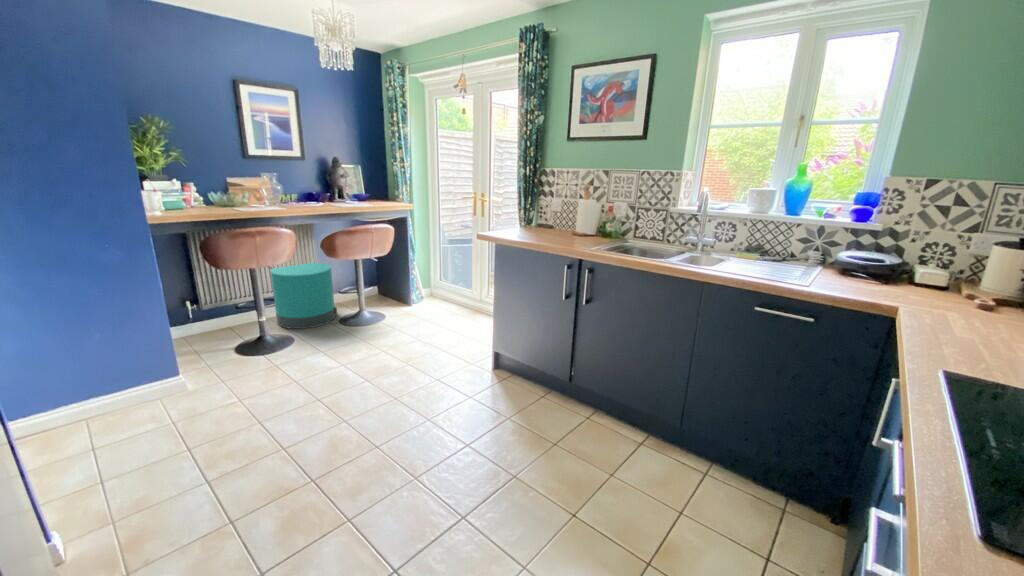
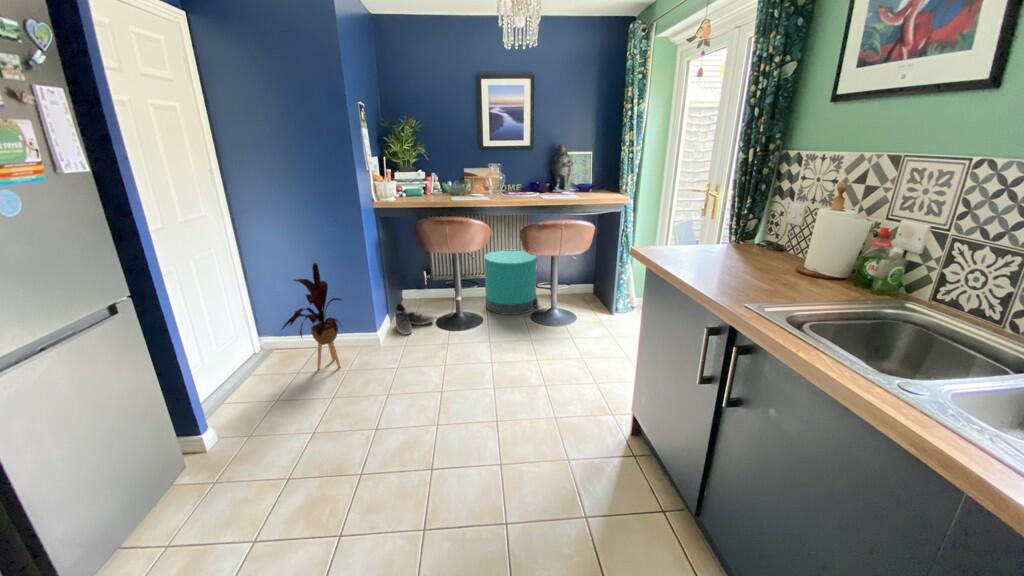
house plant: none [35,294,150,443] -> present [282,263,342,370]
shoe: none [173,340,231,374] -> present [395,303,433,334]

